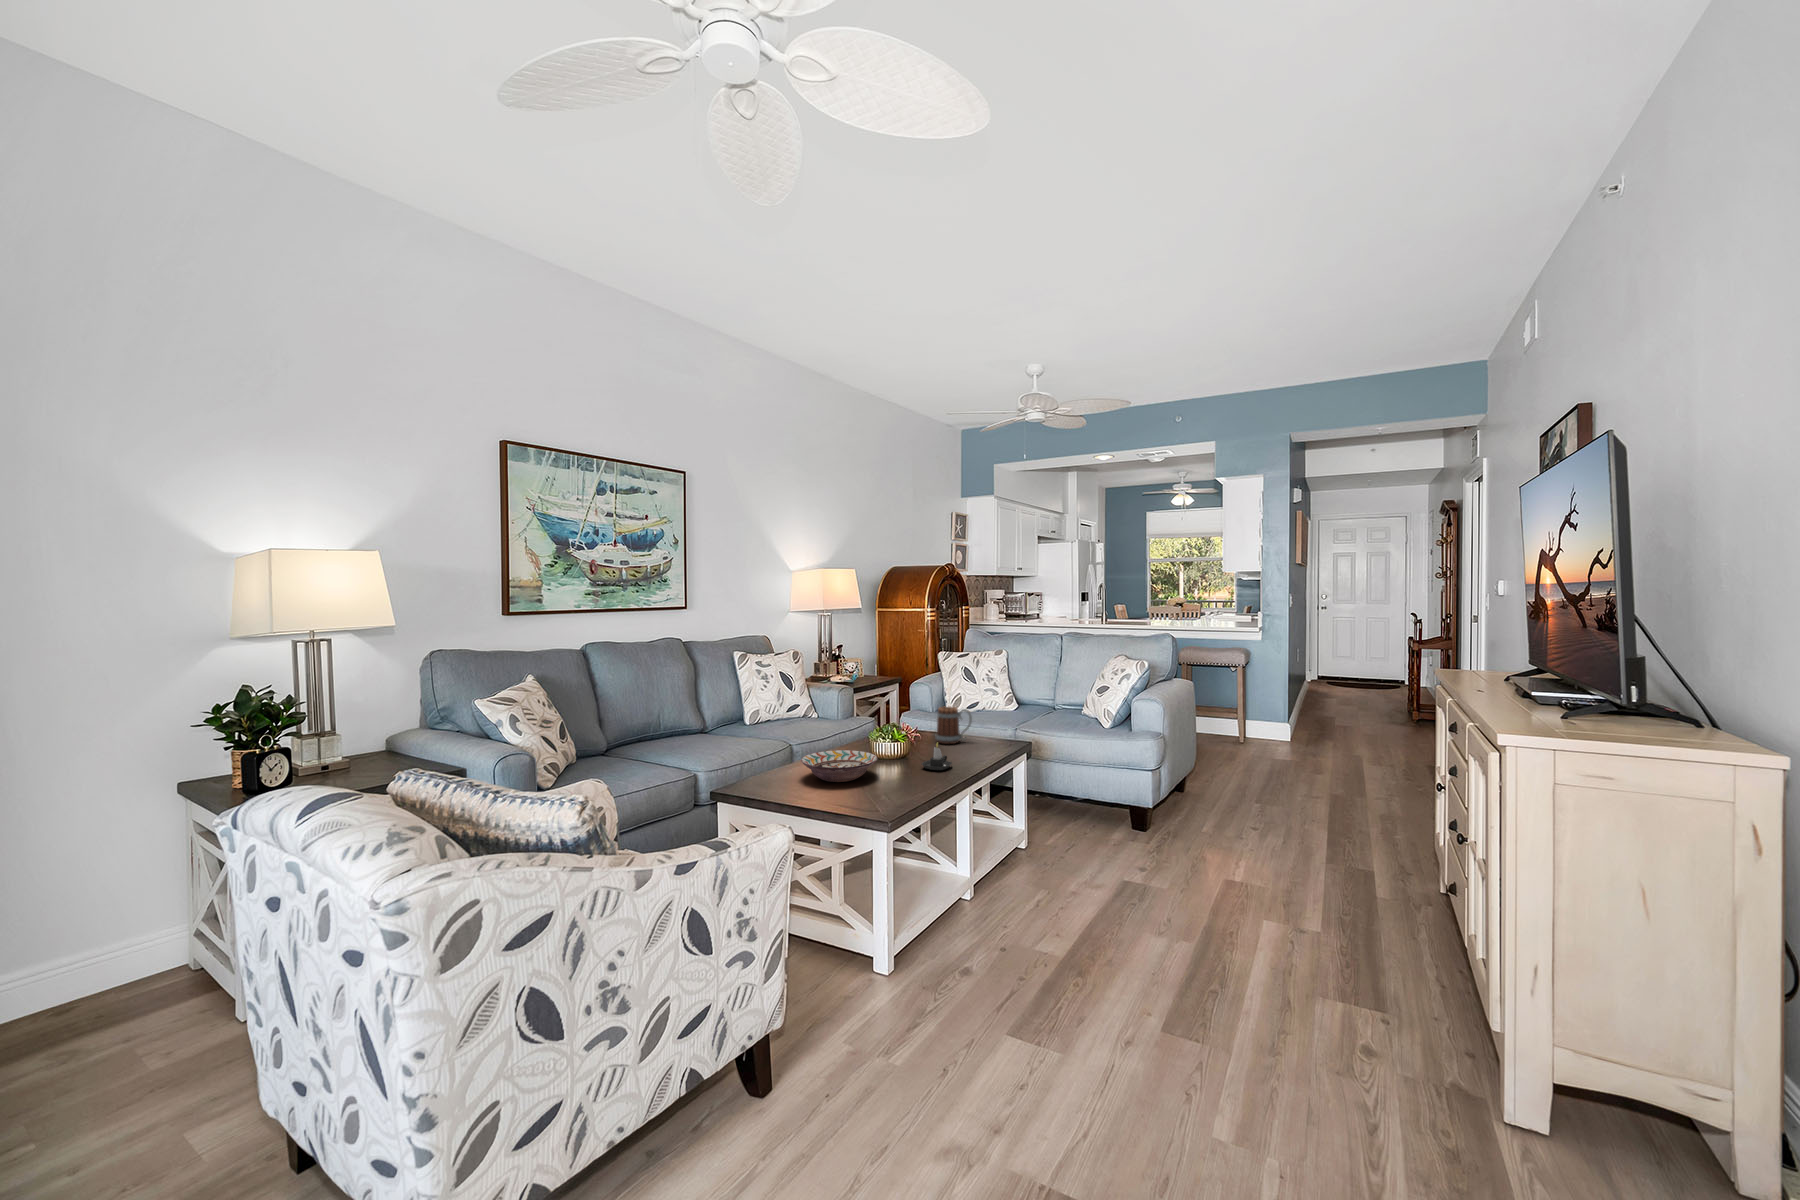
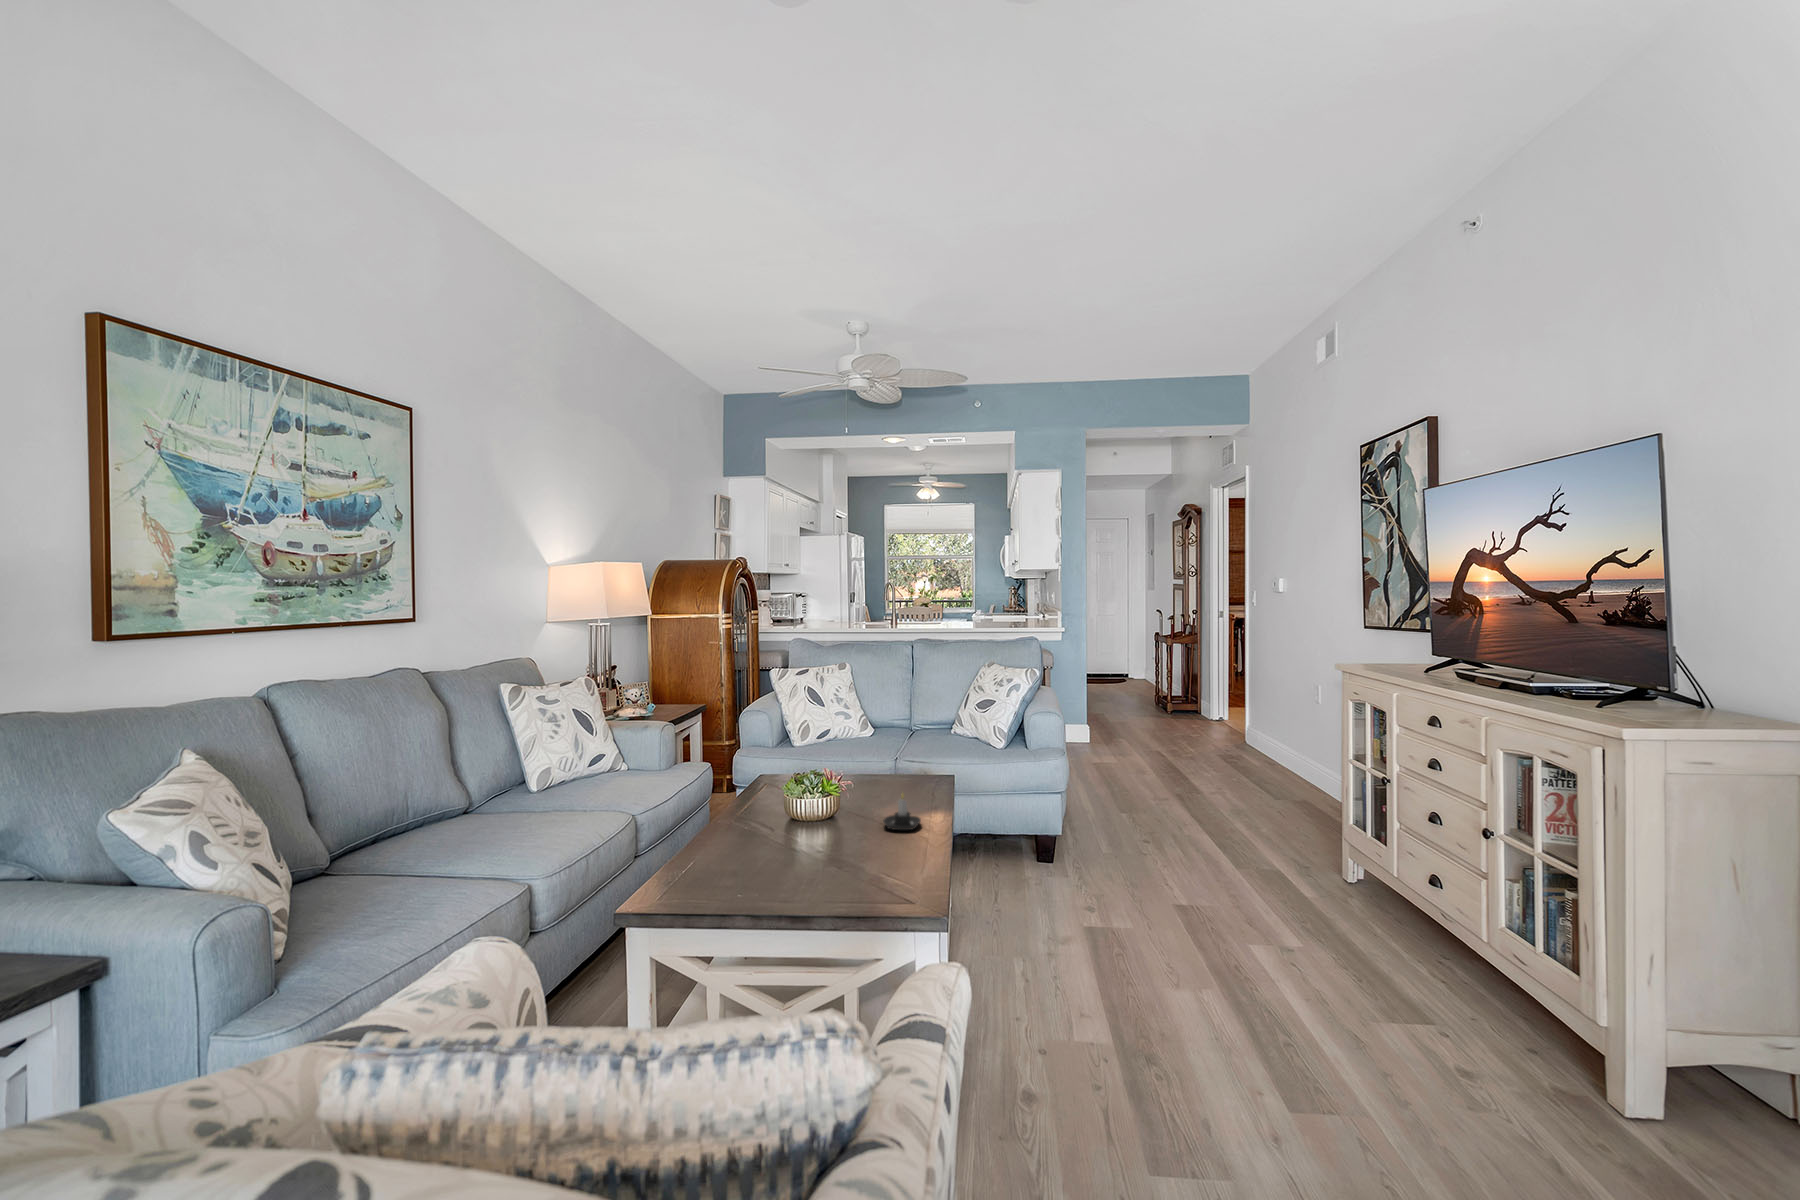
mug: present [936,706,972,744] -> none [849,741,896,790]
decorative bowl: present [801,750,877,782] -> none [736,817,847,869]

